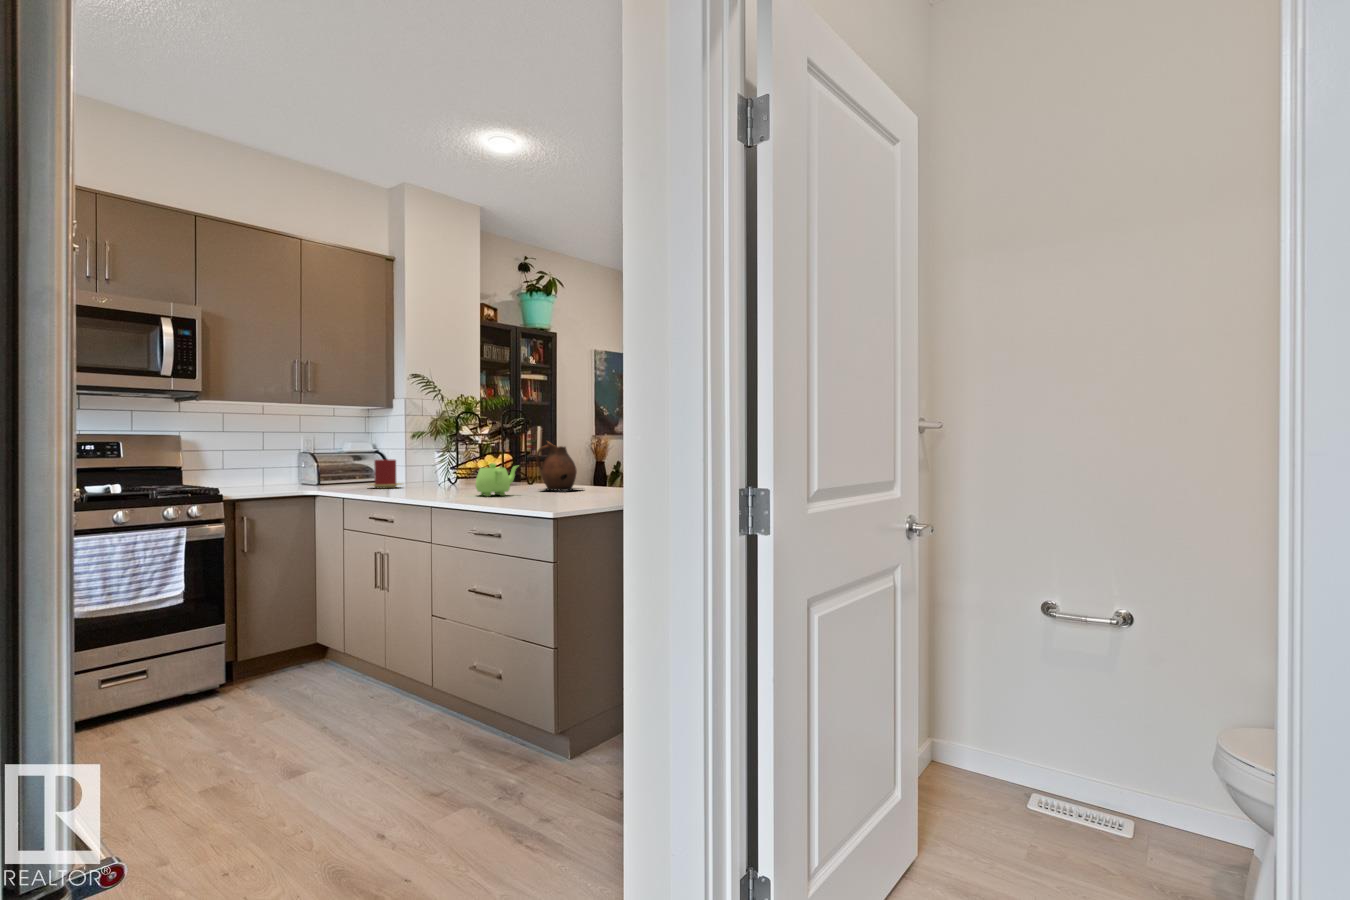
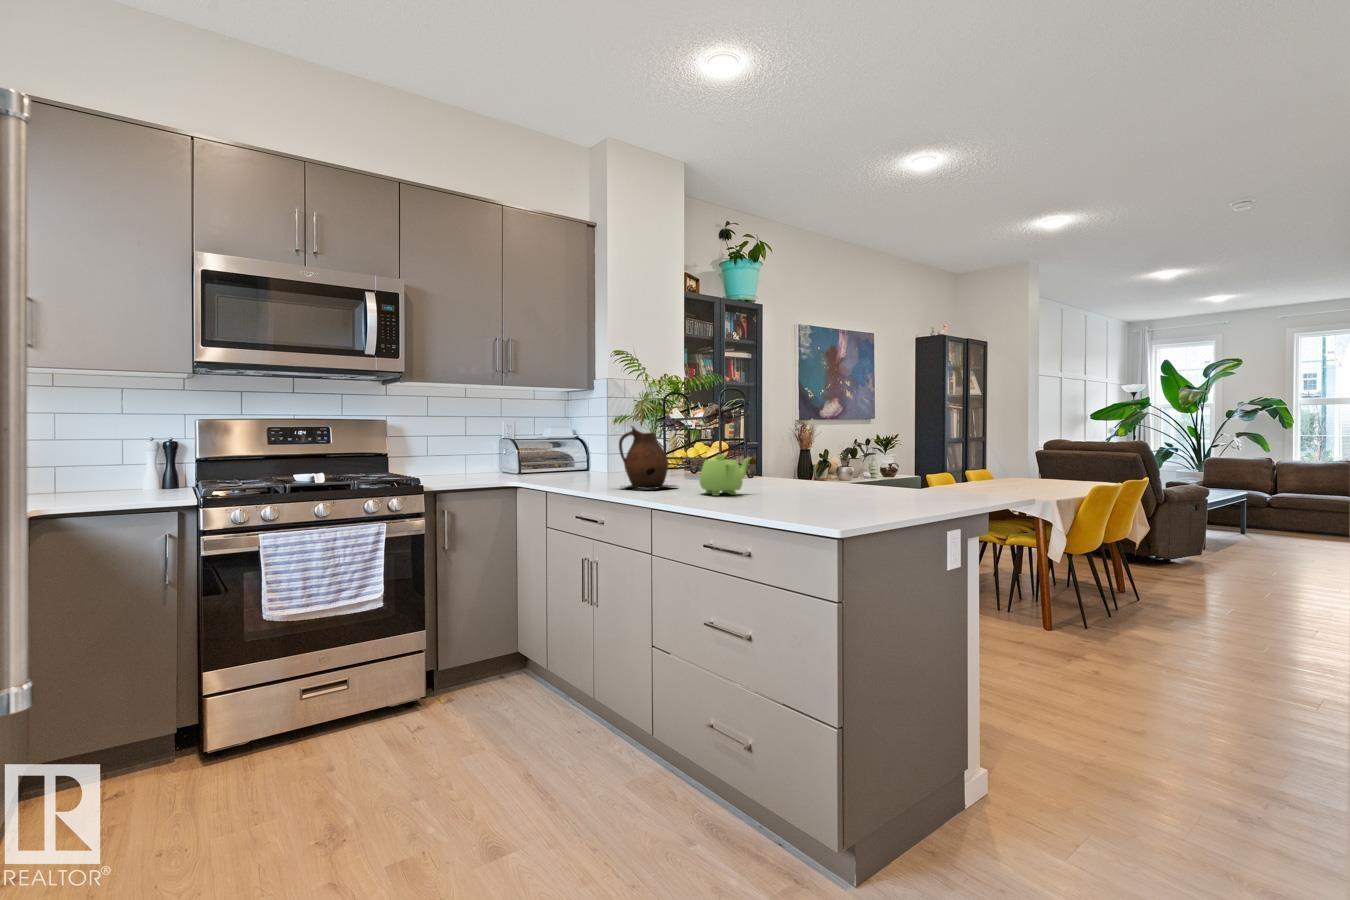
ceramic pitcher: present [536,441,578,491] -> present [619,426,676,490]
candle: present [369,459,402,488] -> none [569,447,607,480]

